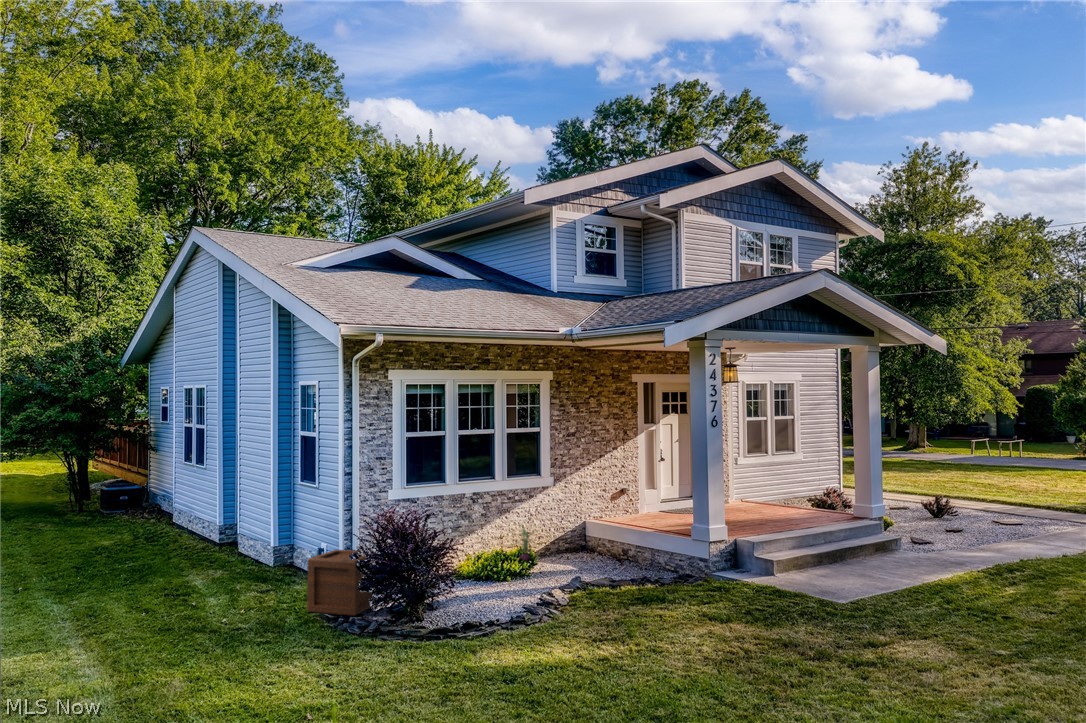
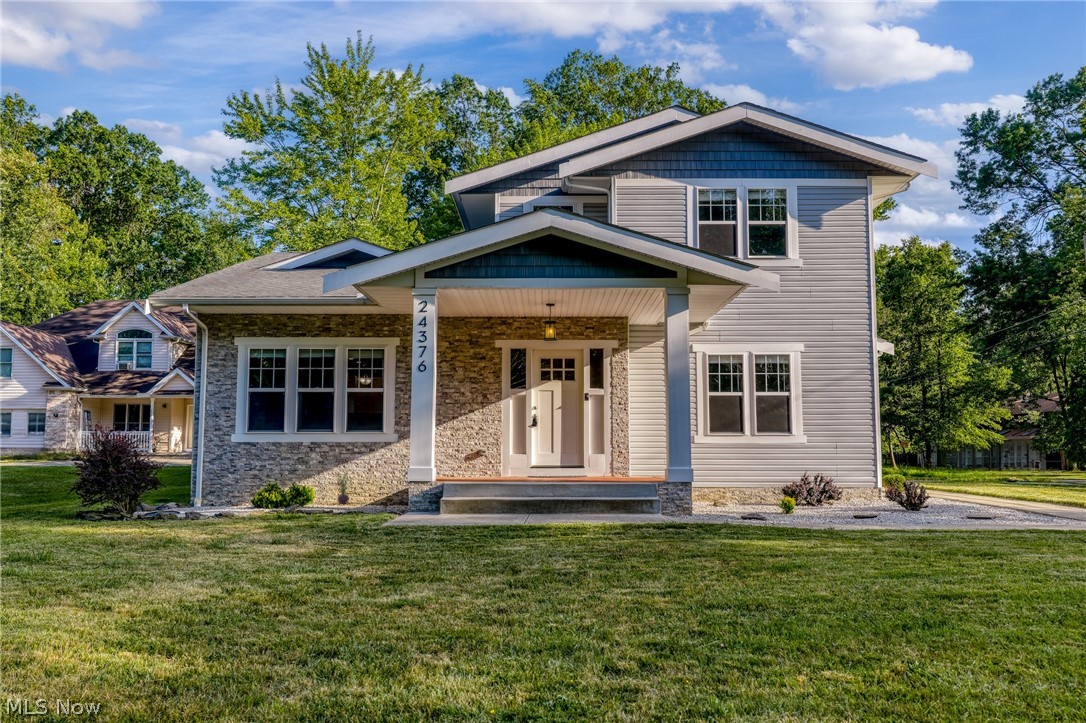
wooden crate: present [307,550,372,616] -> none [60,470,118,518]

